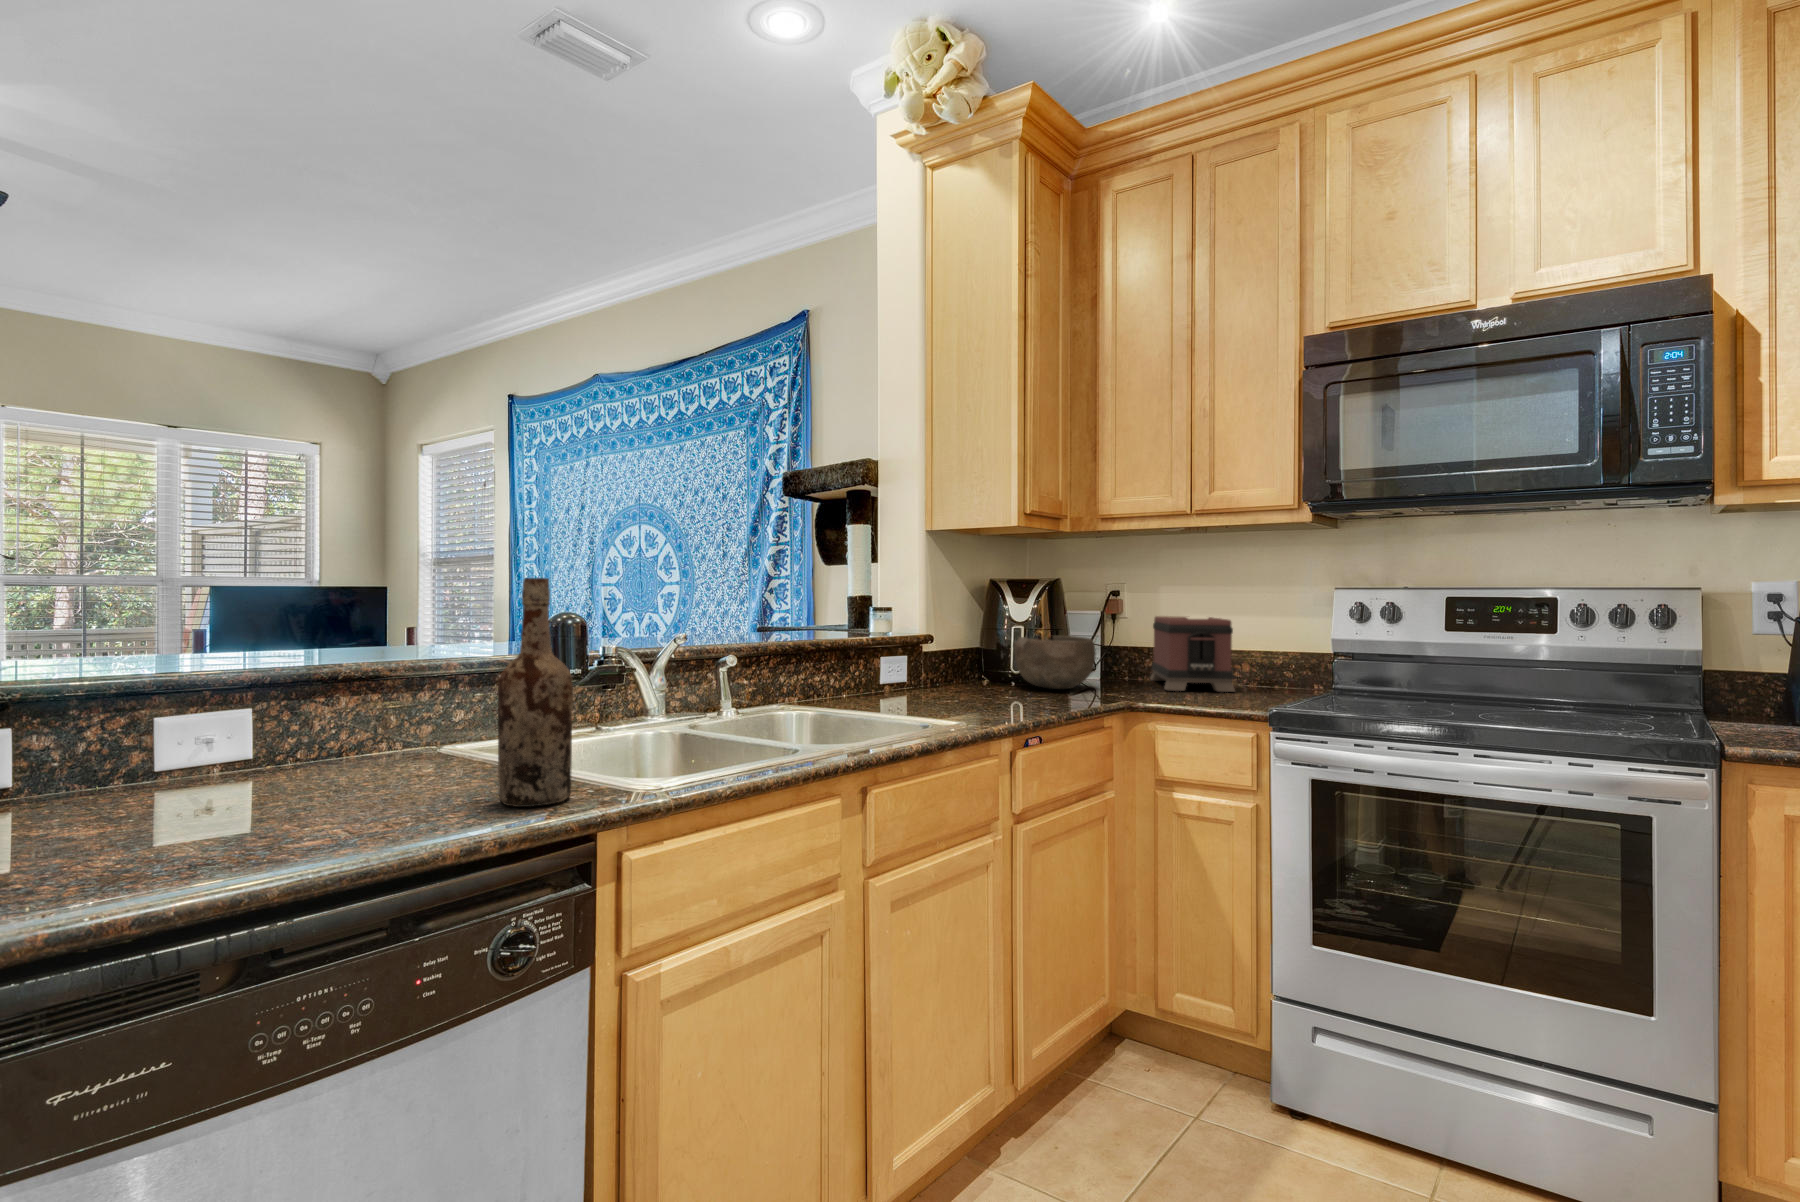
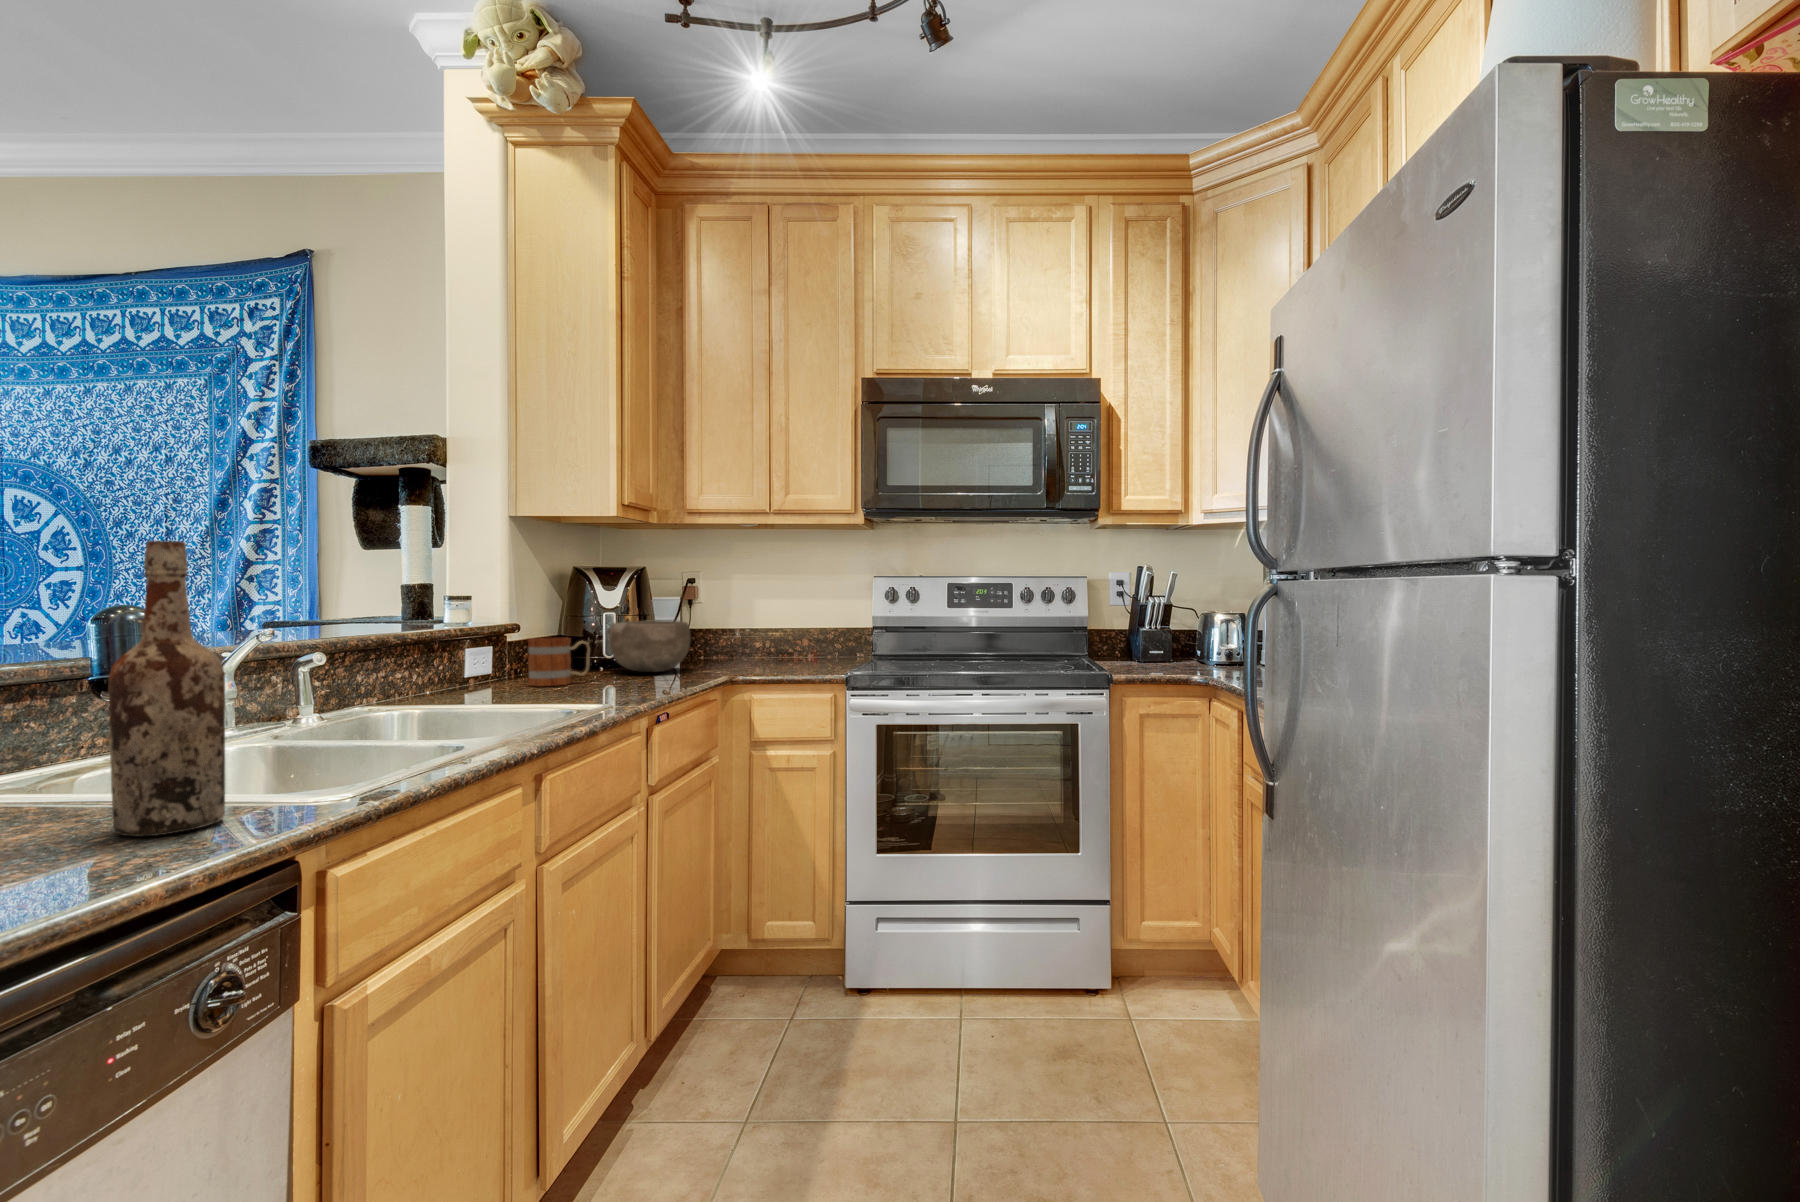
toaster: present [1150,616,1235,692] -> none [729,600,813,666]
mug: none [931,650,988,697] -> present [528,638,590,686]

